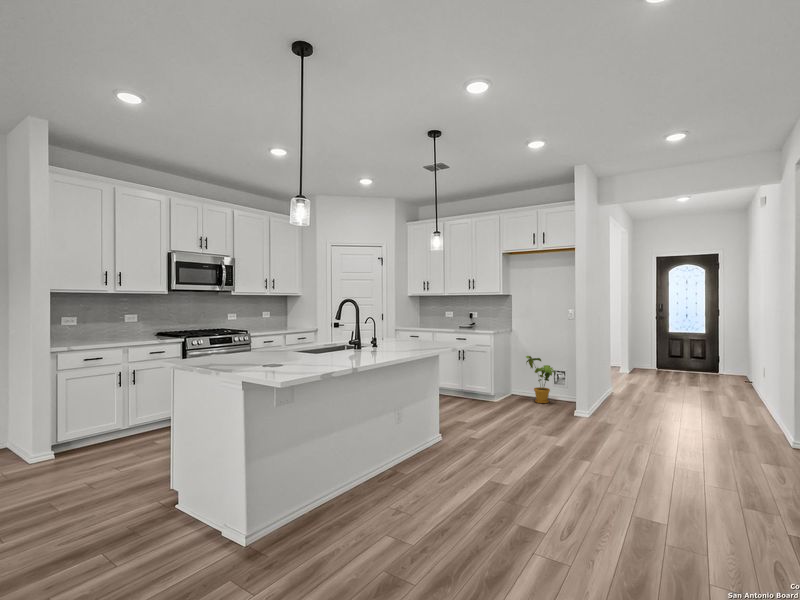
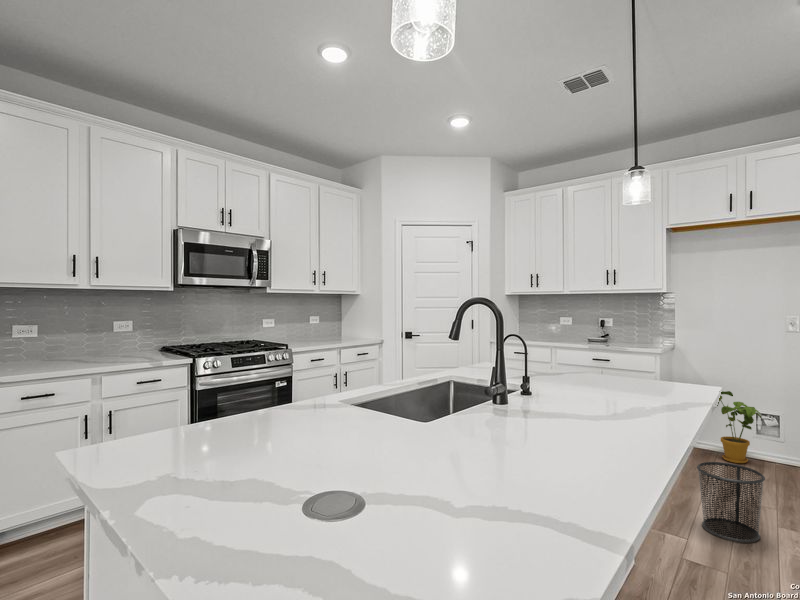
waste bin: none [492,394,525,435] -> present [697,462,765,542]

